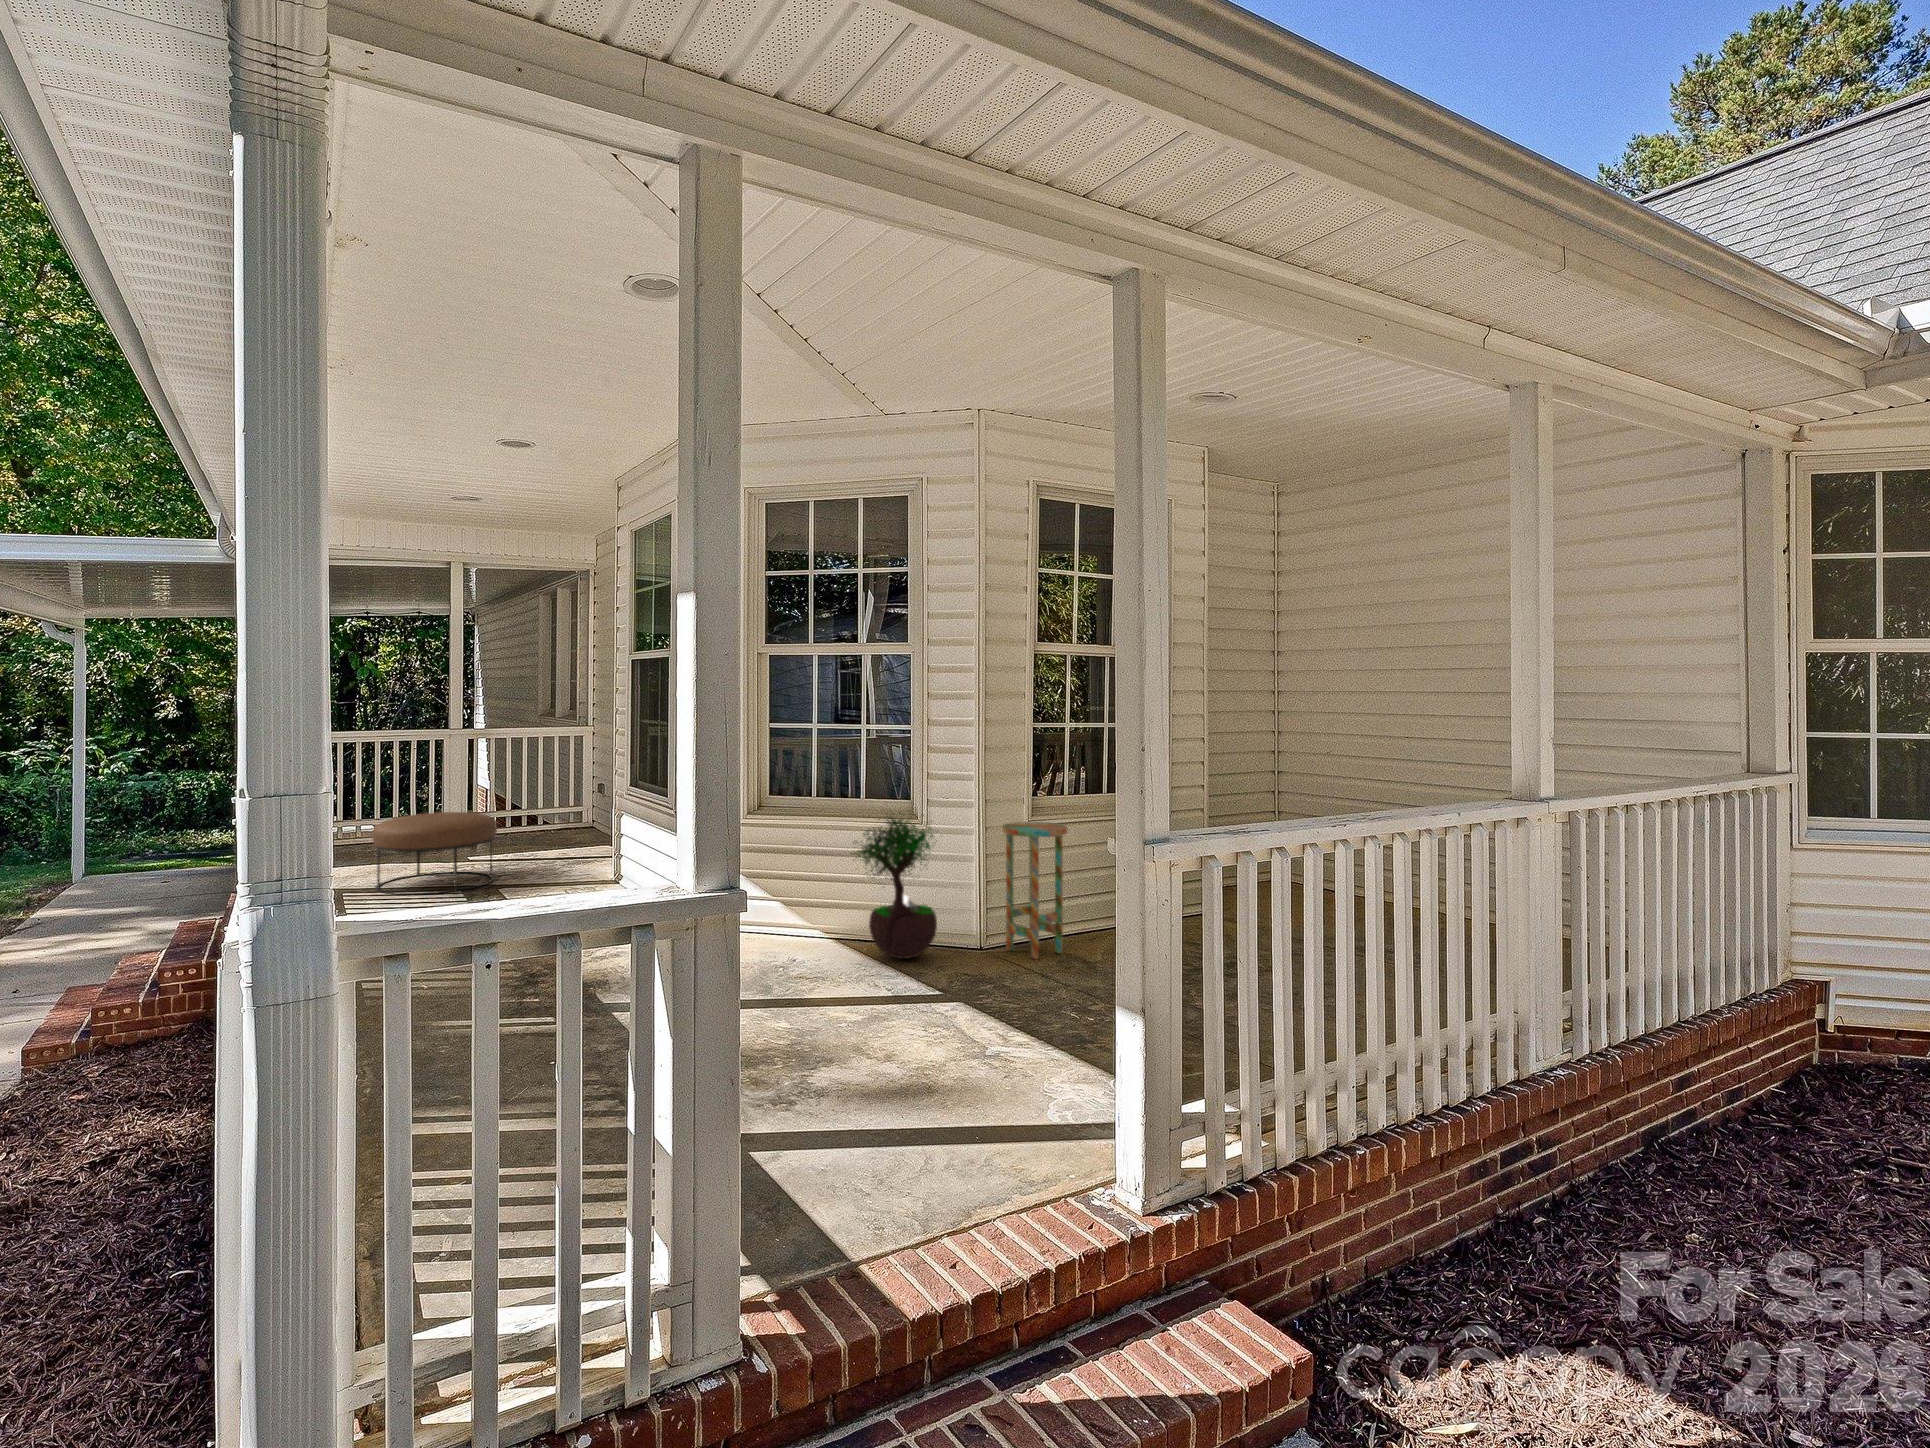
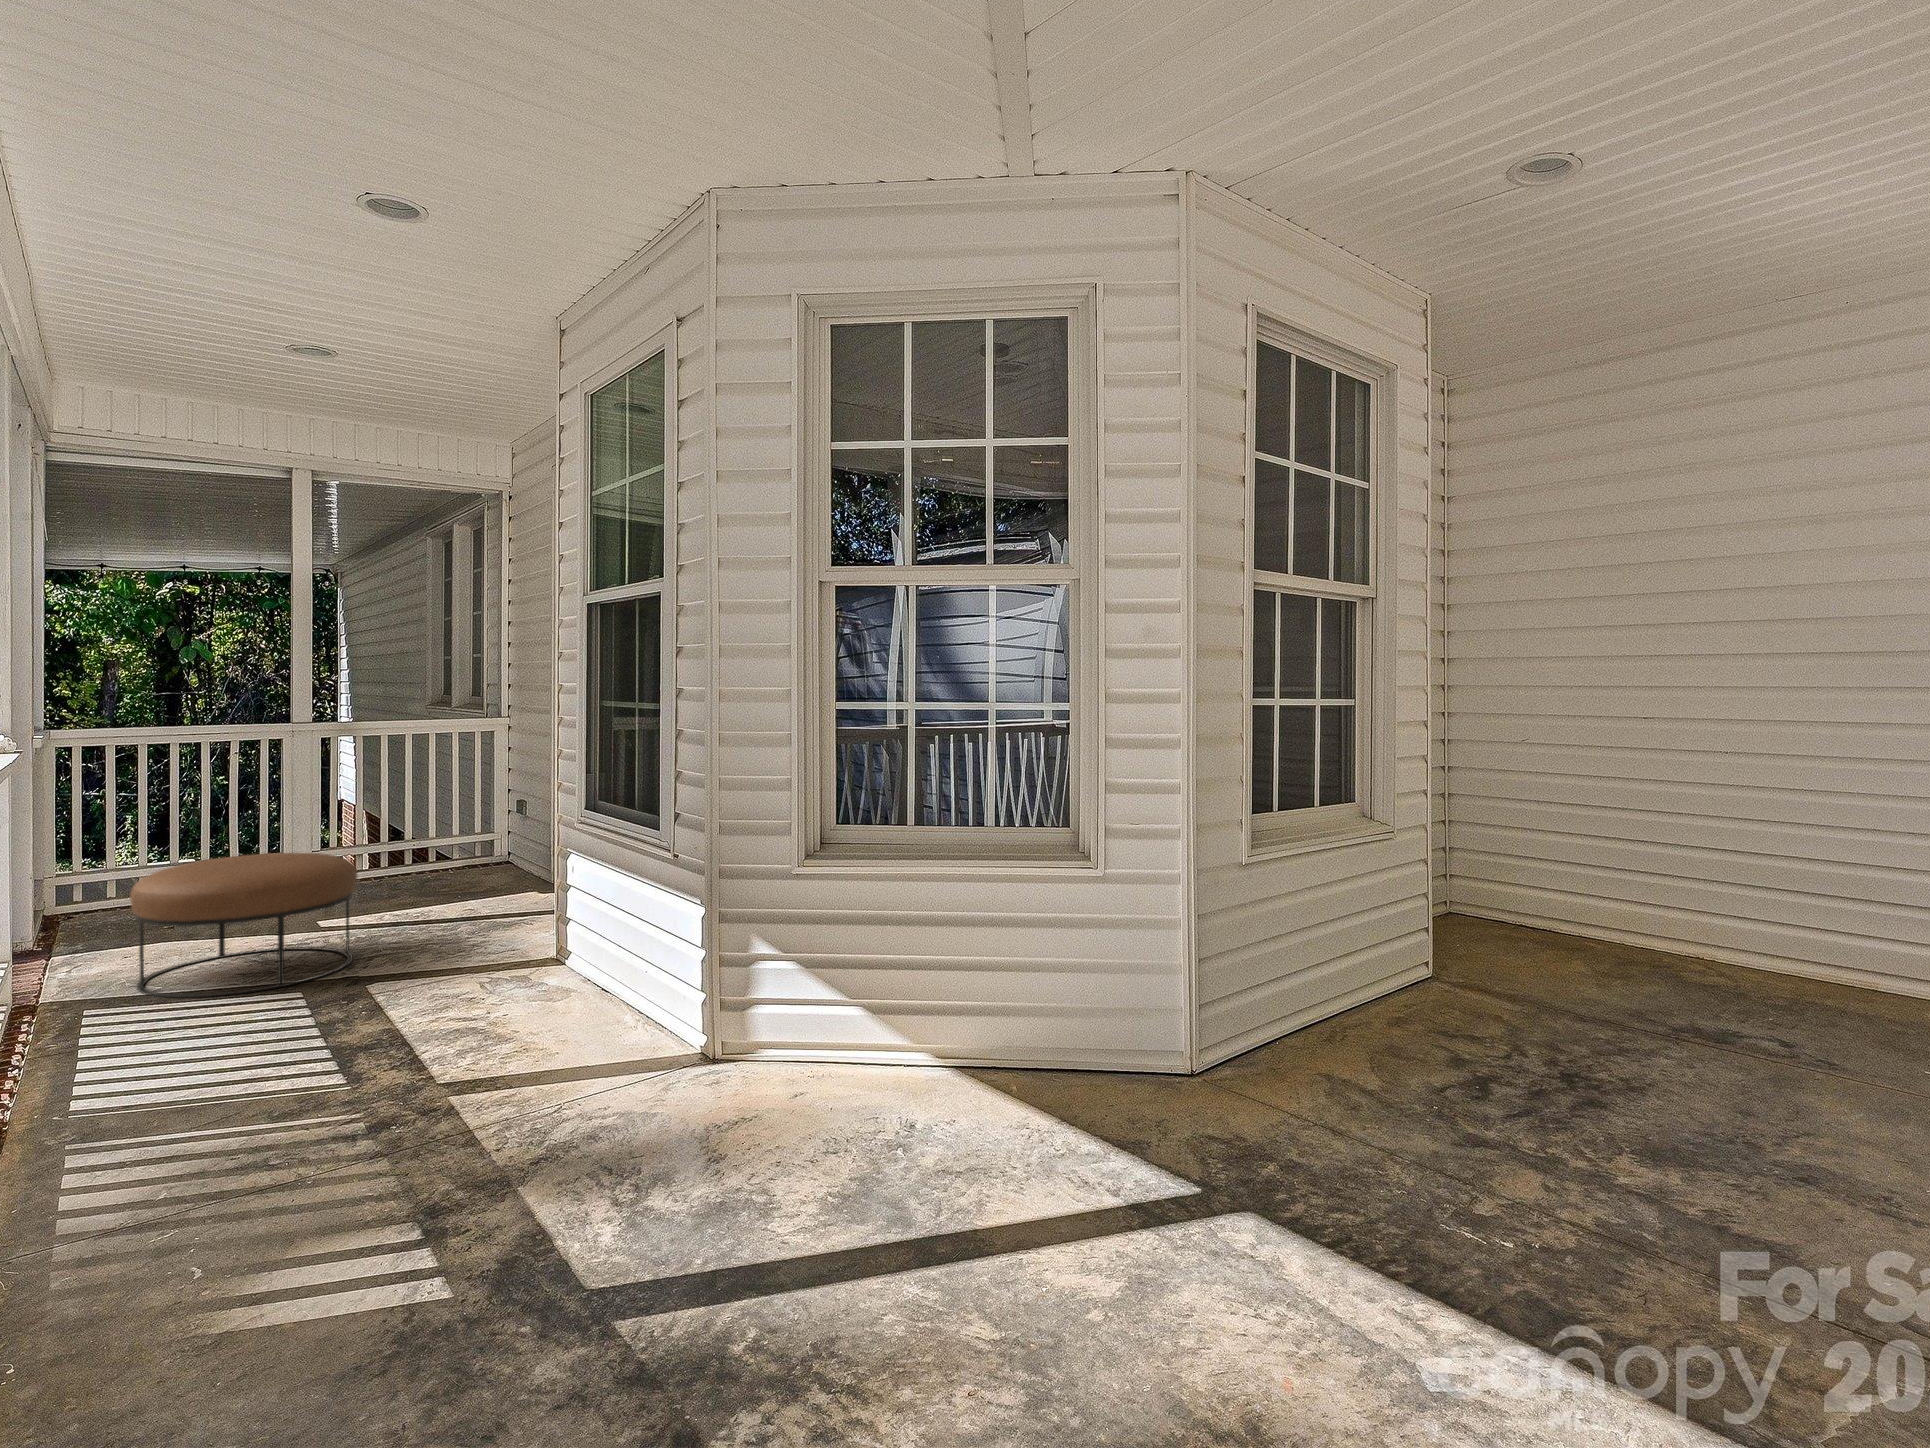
potted tree: present [851,813,937,959] -> none [1002,835,1166,1105]
side table: present [1002,822,1068,959] -> none [1239,860,1350,1093]

